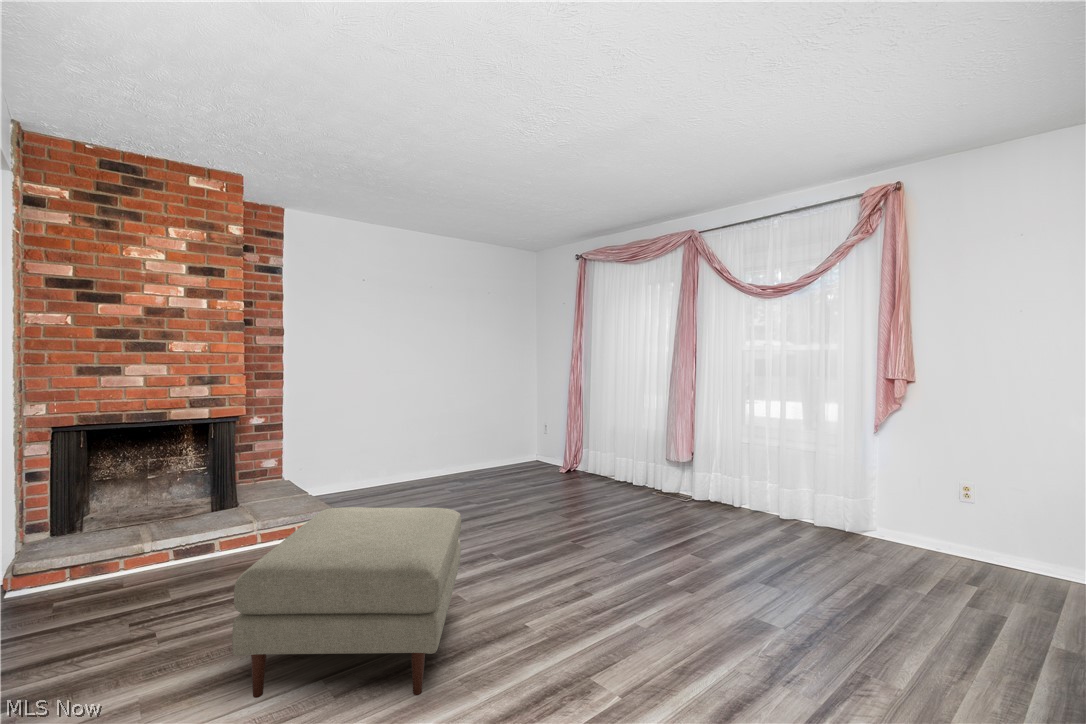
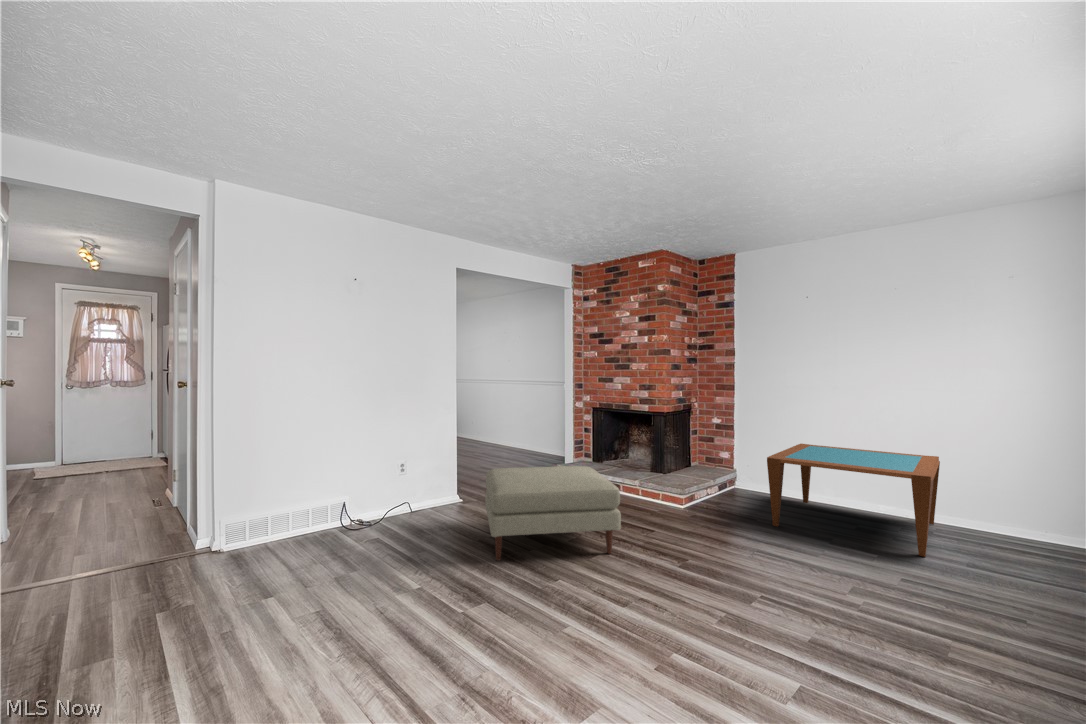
coffee table: none [366,425,521,515] -> present [767,444,940,557]

